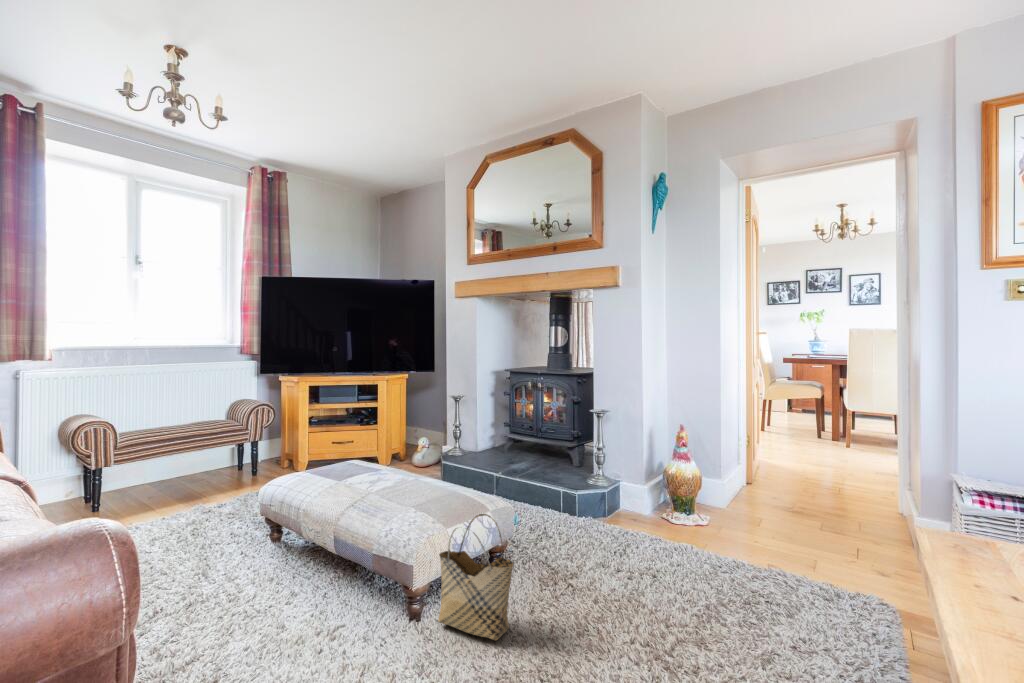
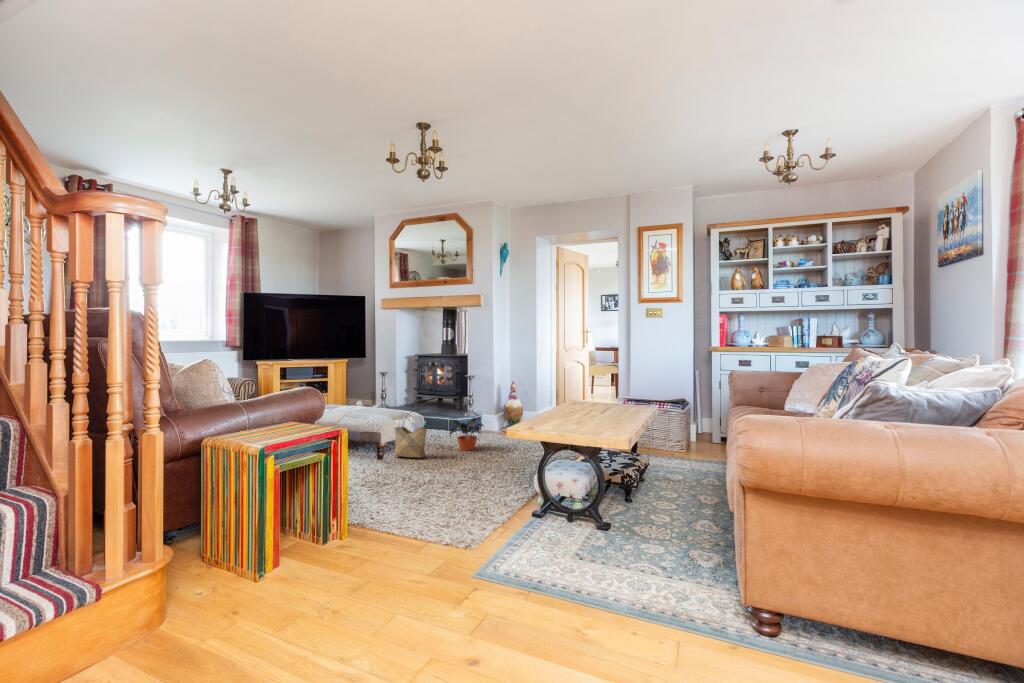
potted plant: none [561,523,649,609] -> present [450,418,484,450]

